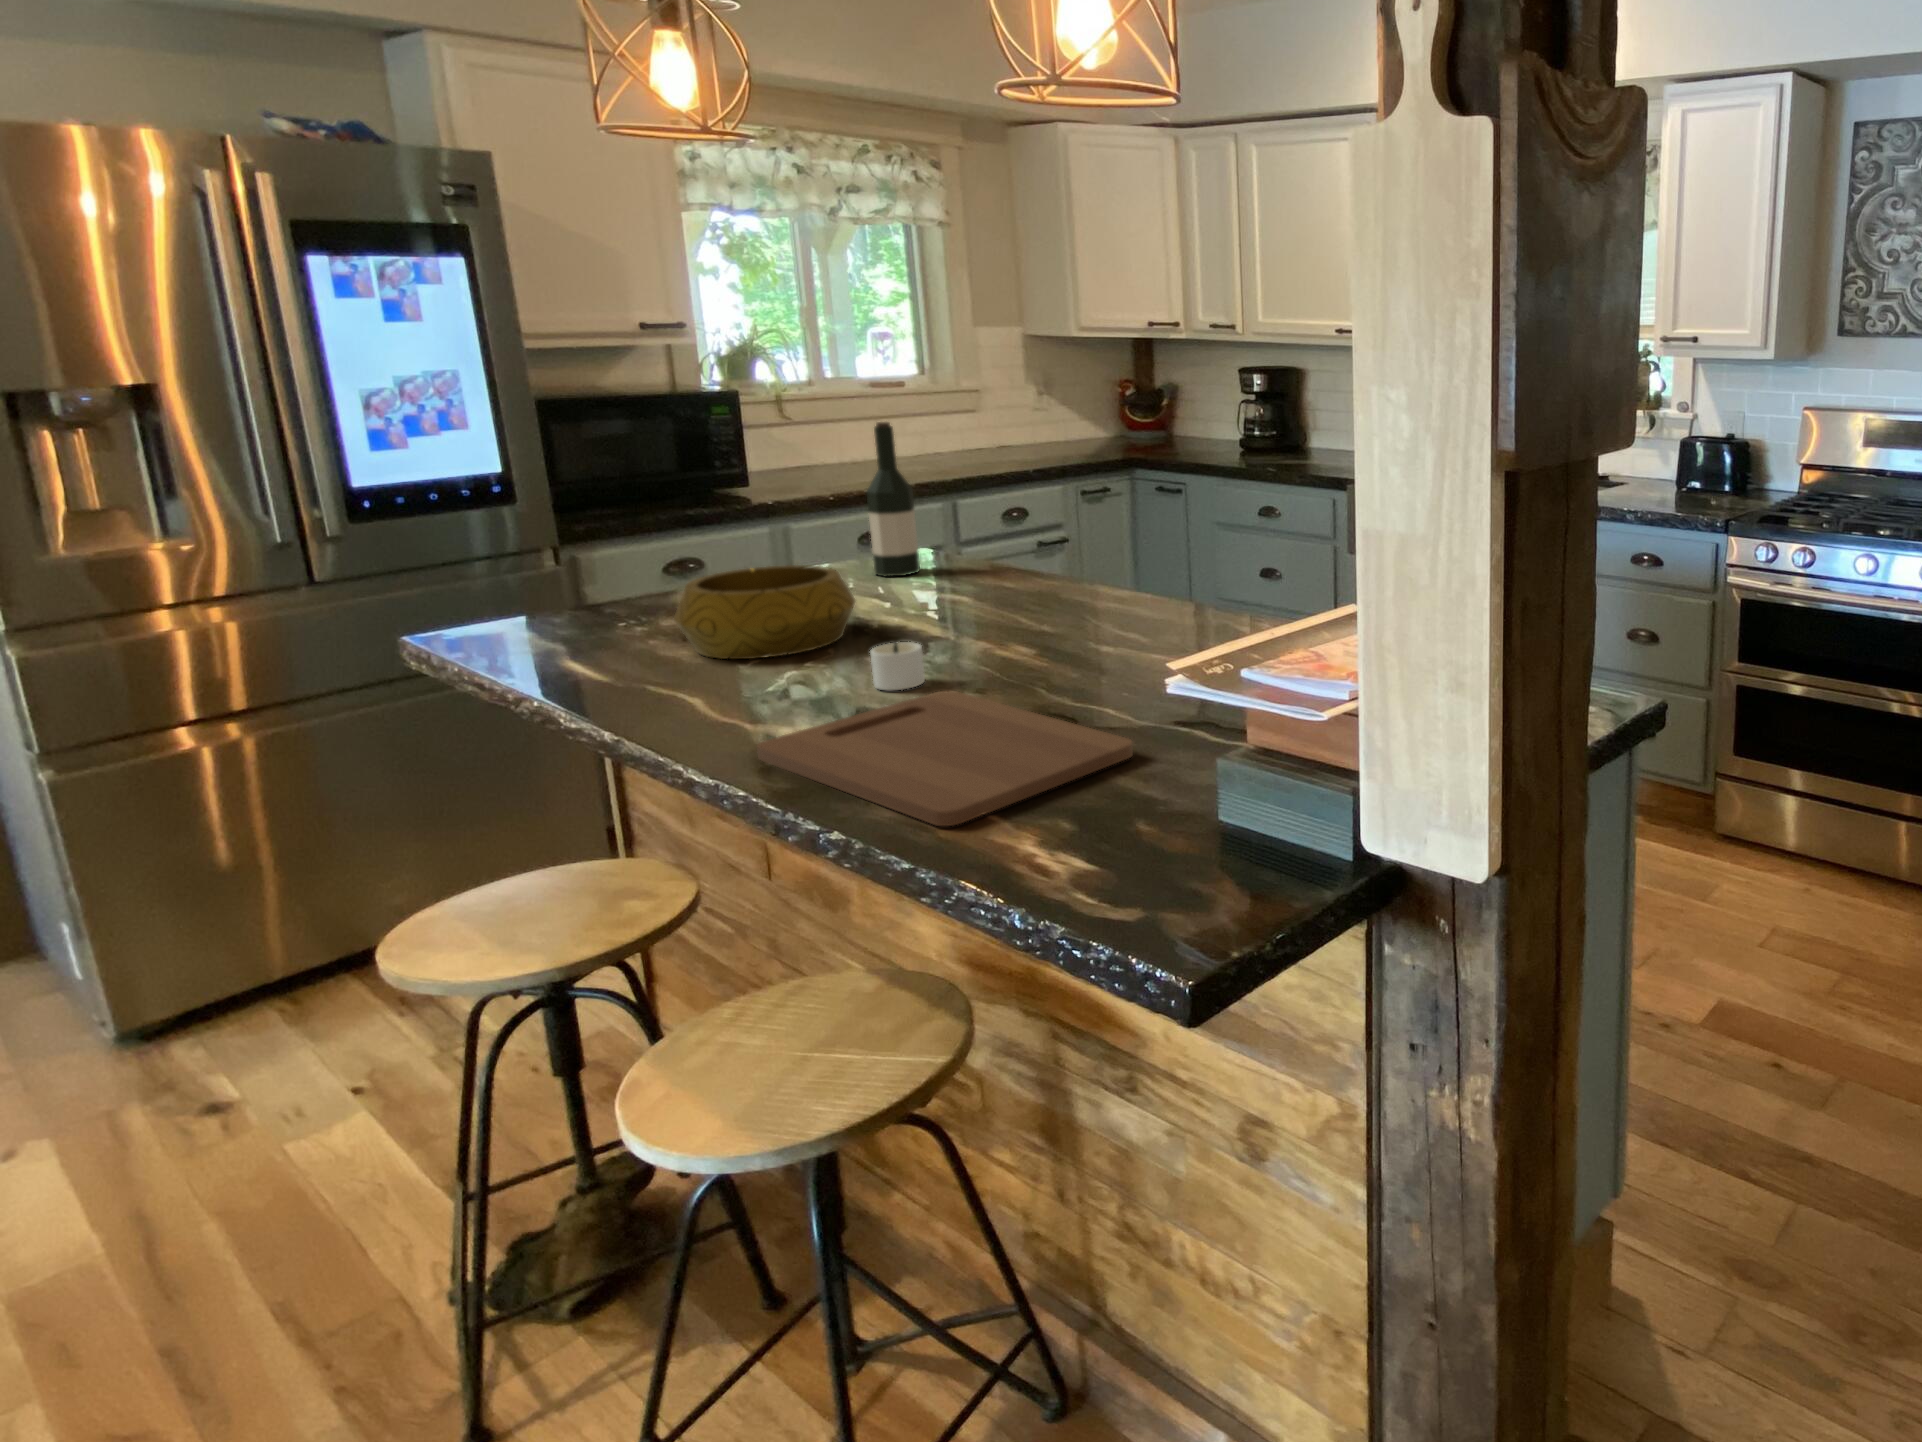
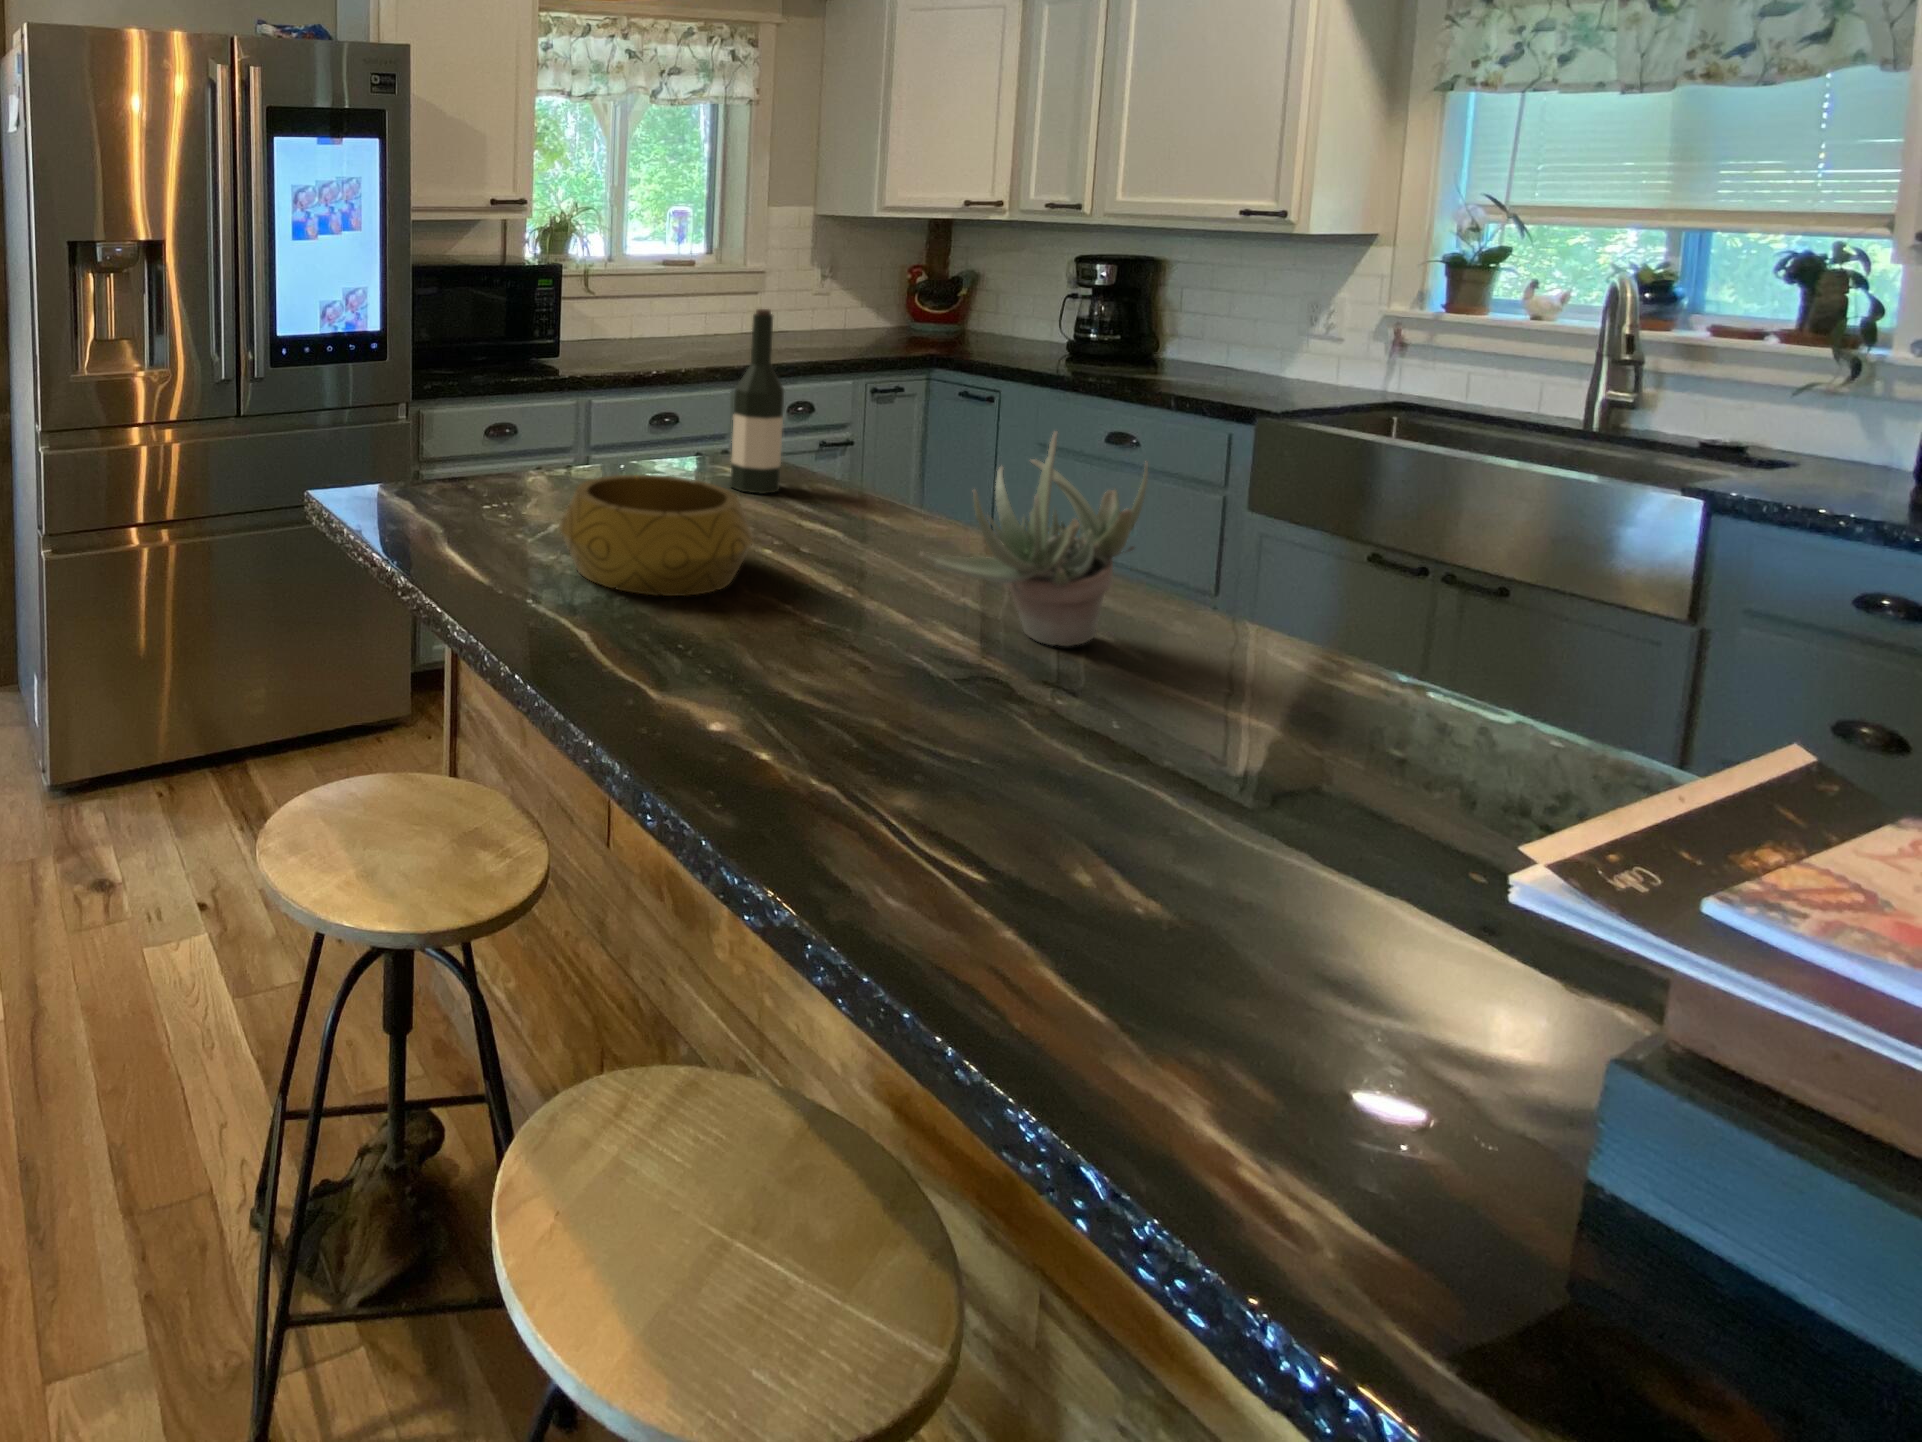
succulent plant: none [960,492,1113,641] -> present [920,432,1148,646]
candle: present [870,642,925,690] -> none [809,618,912,692]
cutting board: present [757,690,1133,826] -> none [708,714,1362,1068]

